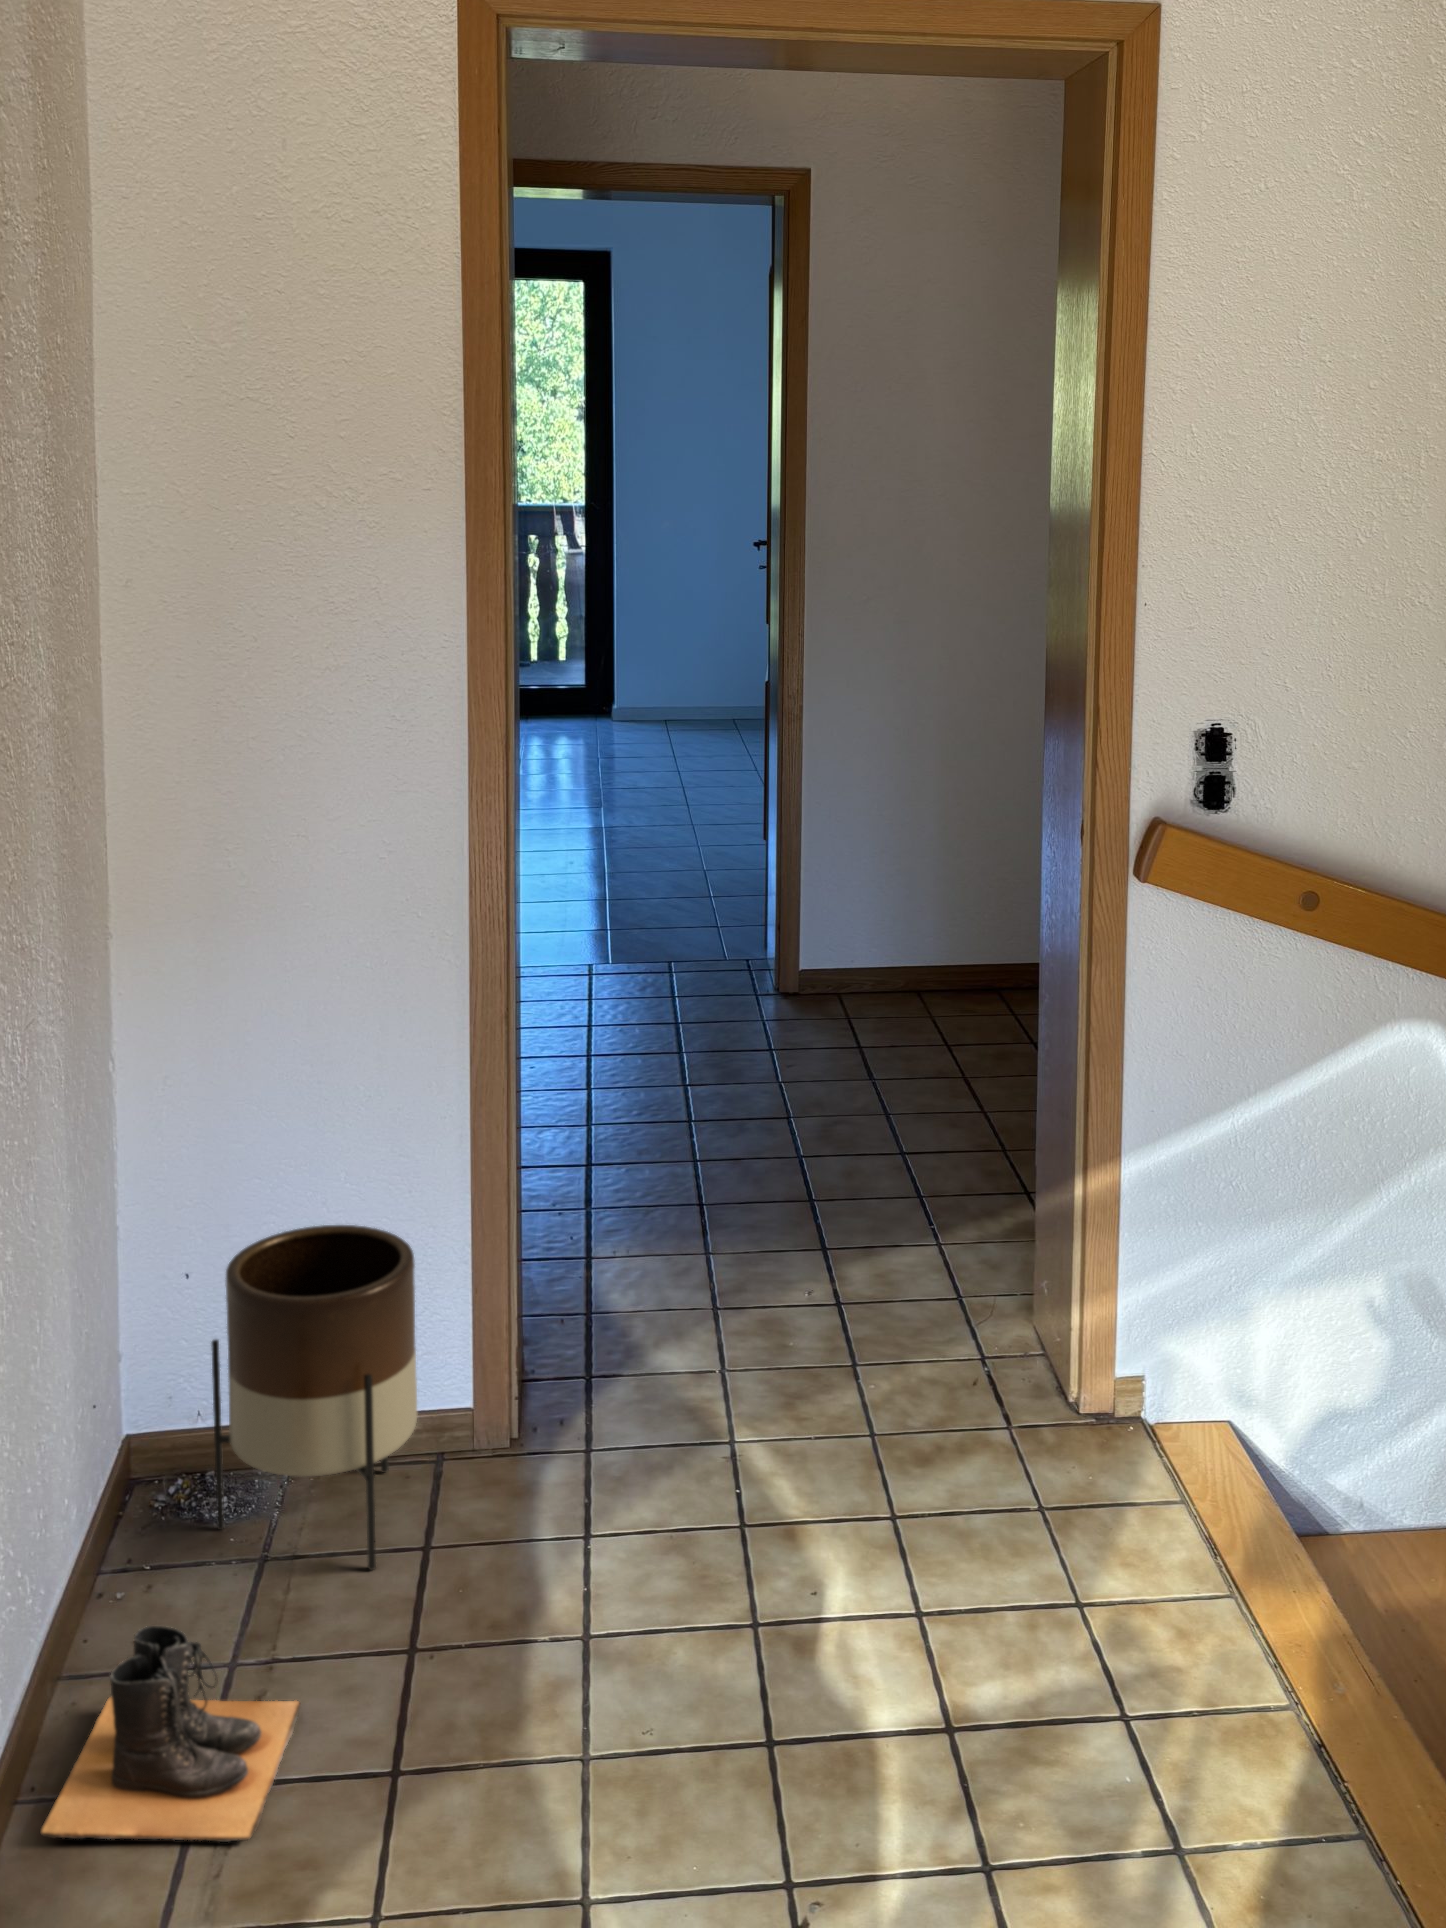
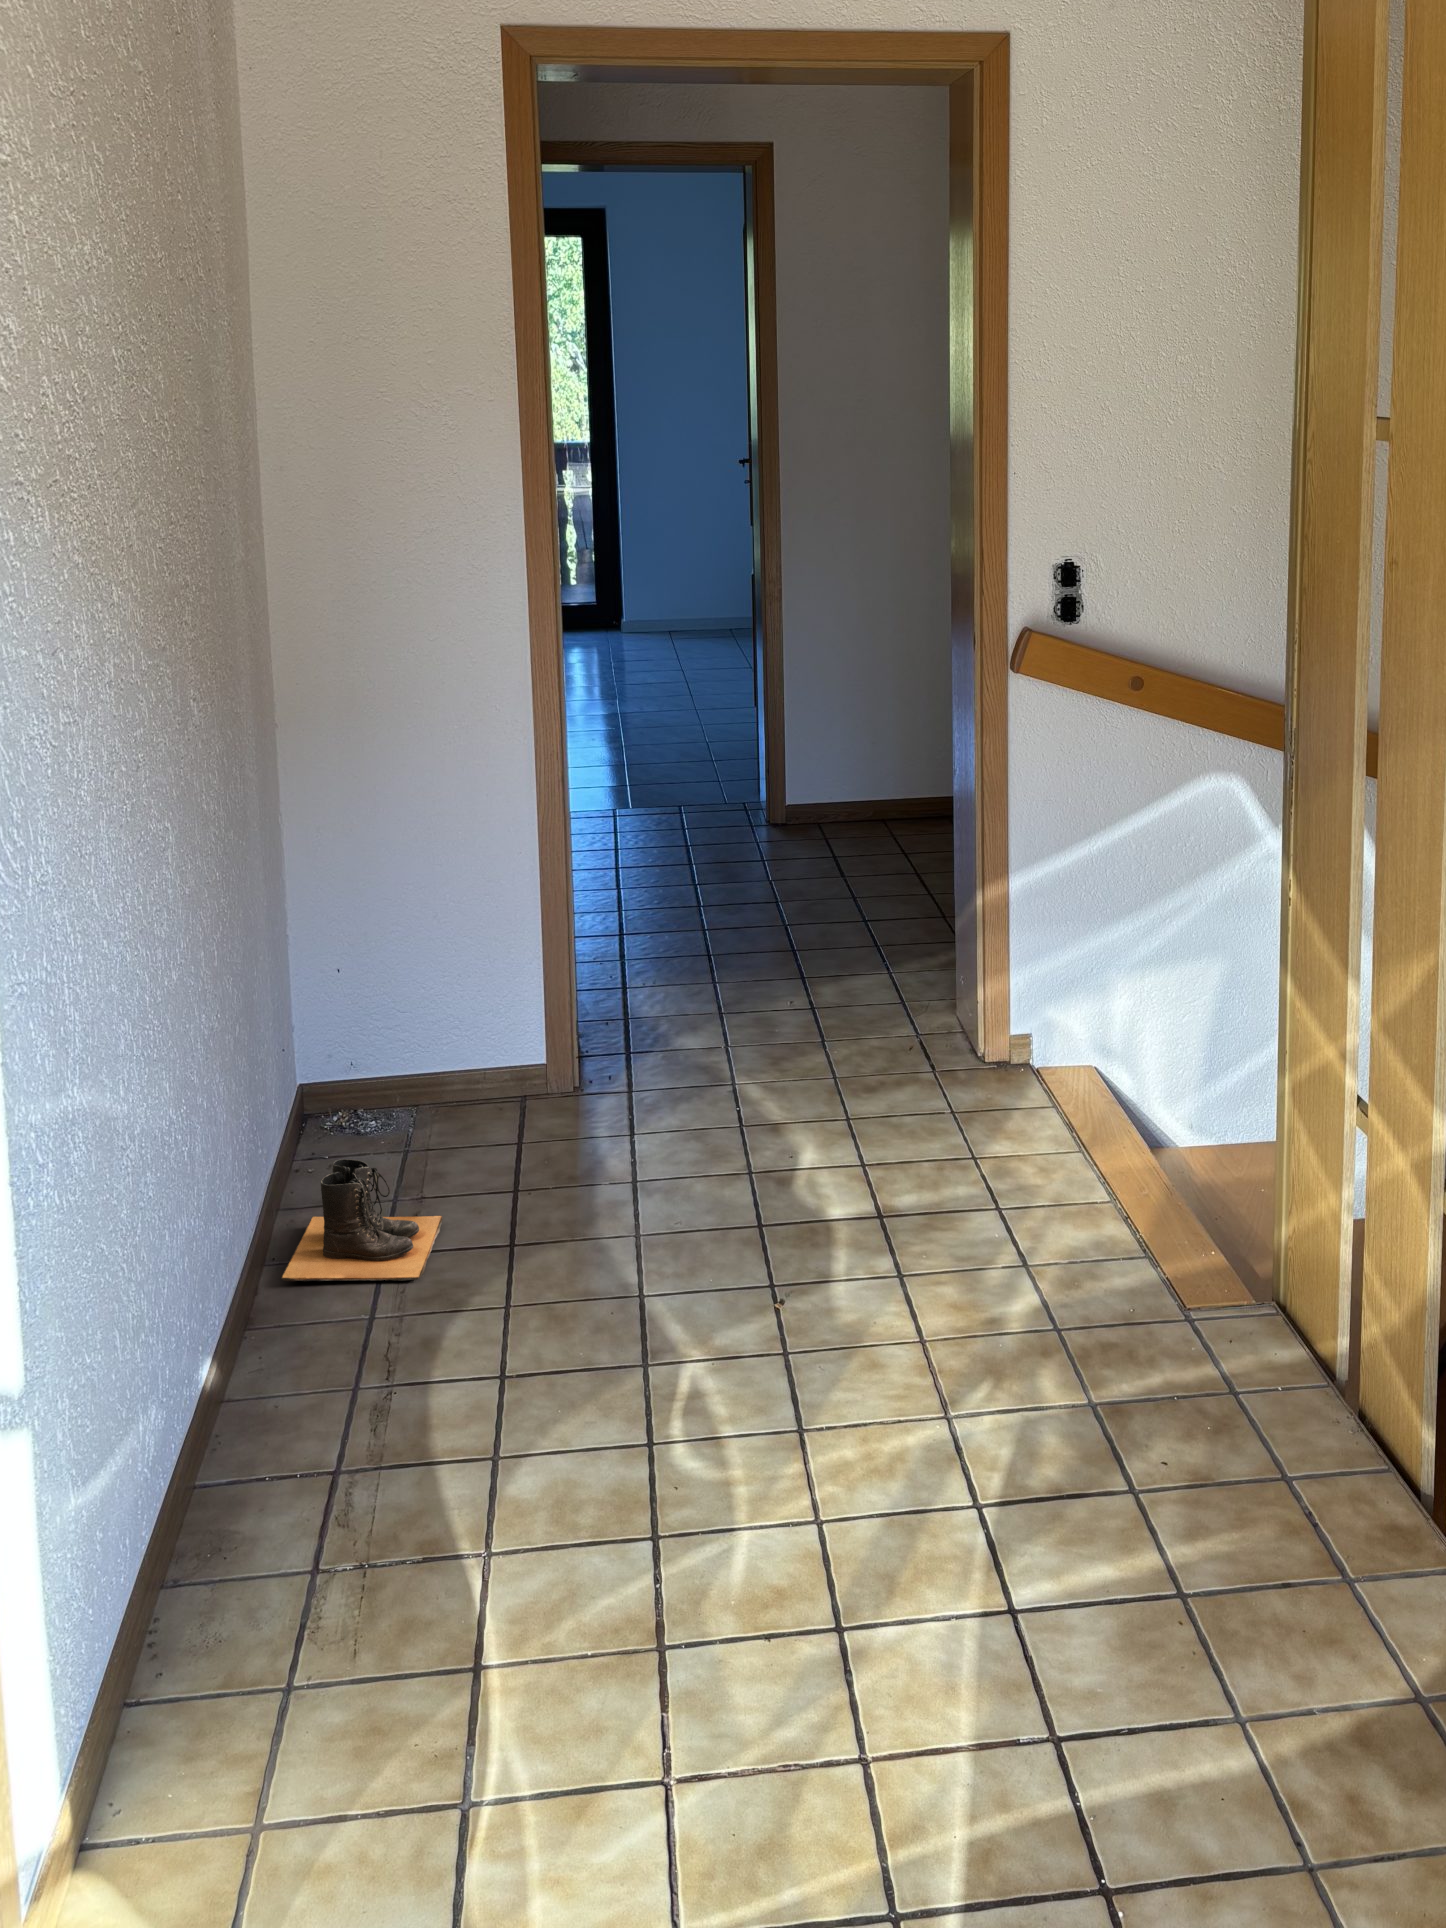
planter: present [212,1225,417,1570] -> none [362,928,508,1157]

